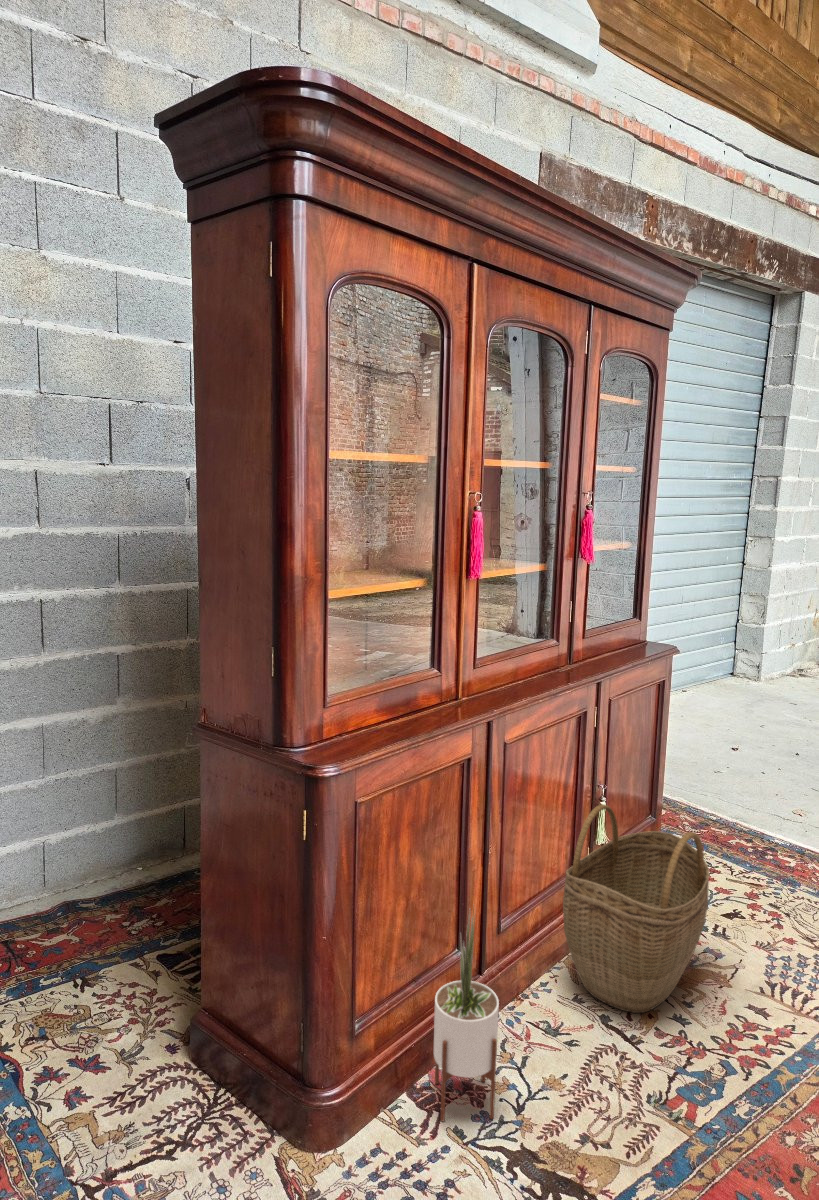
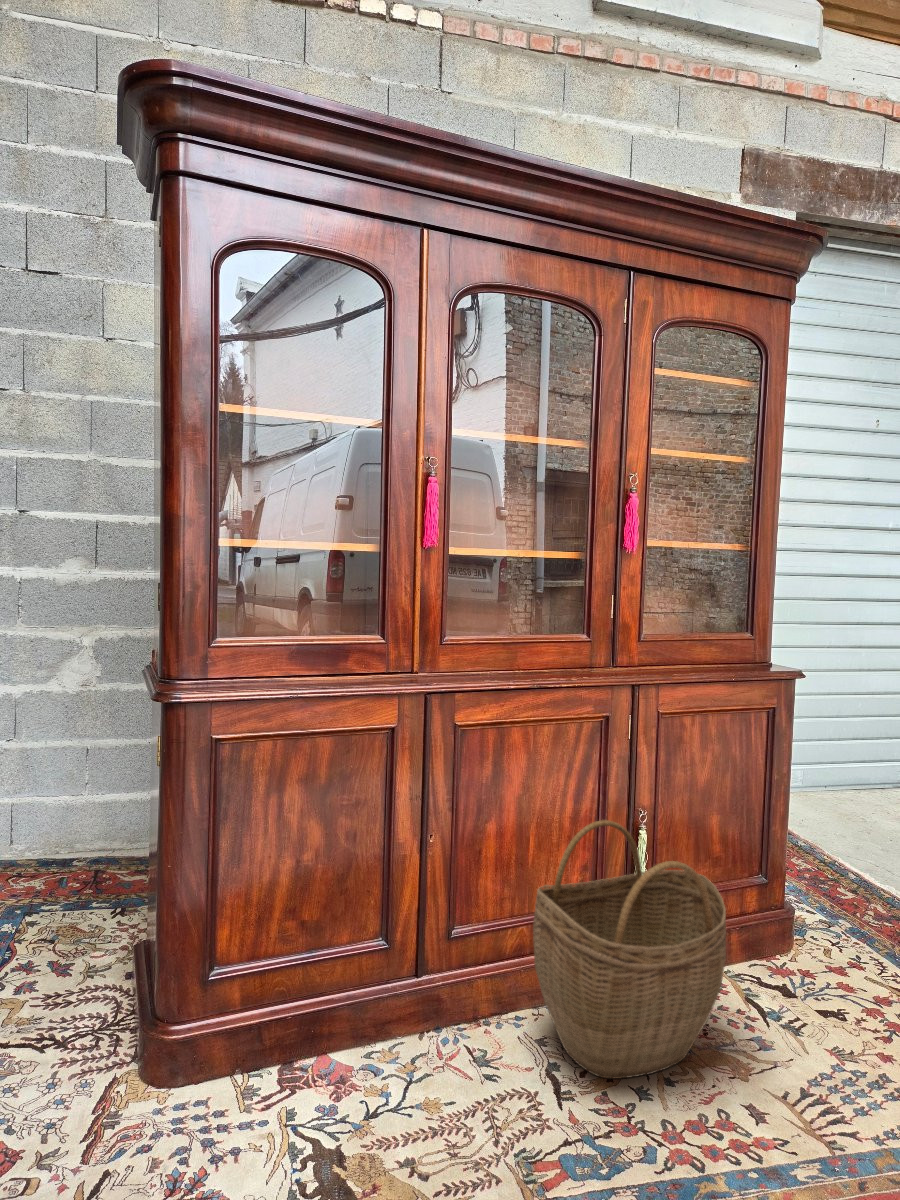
potted plant: present [434,914,499,1121] -> none [289,860,368,1113]

